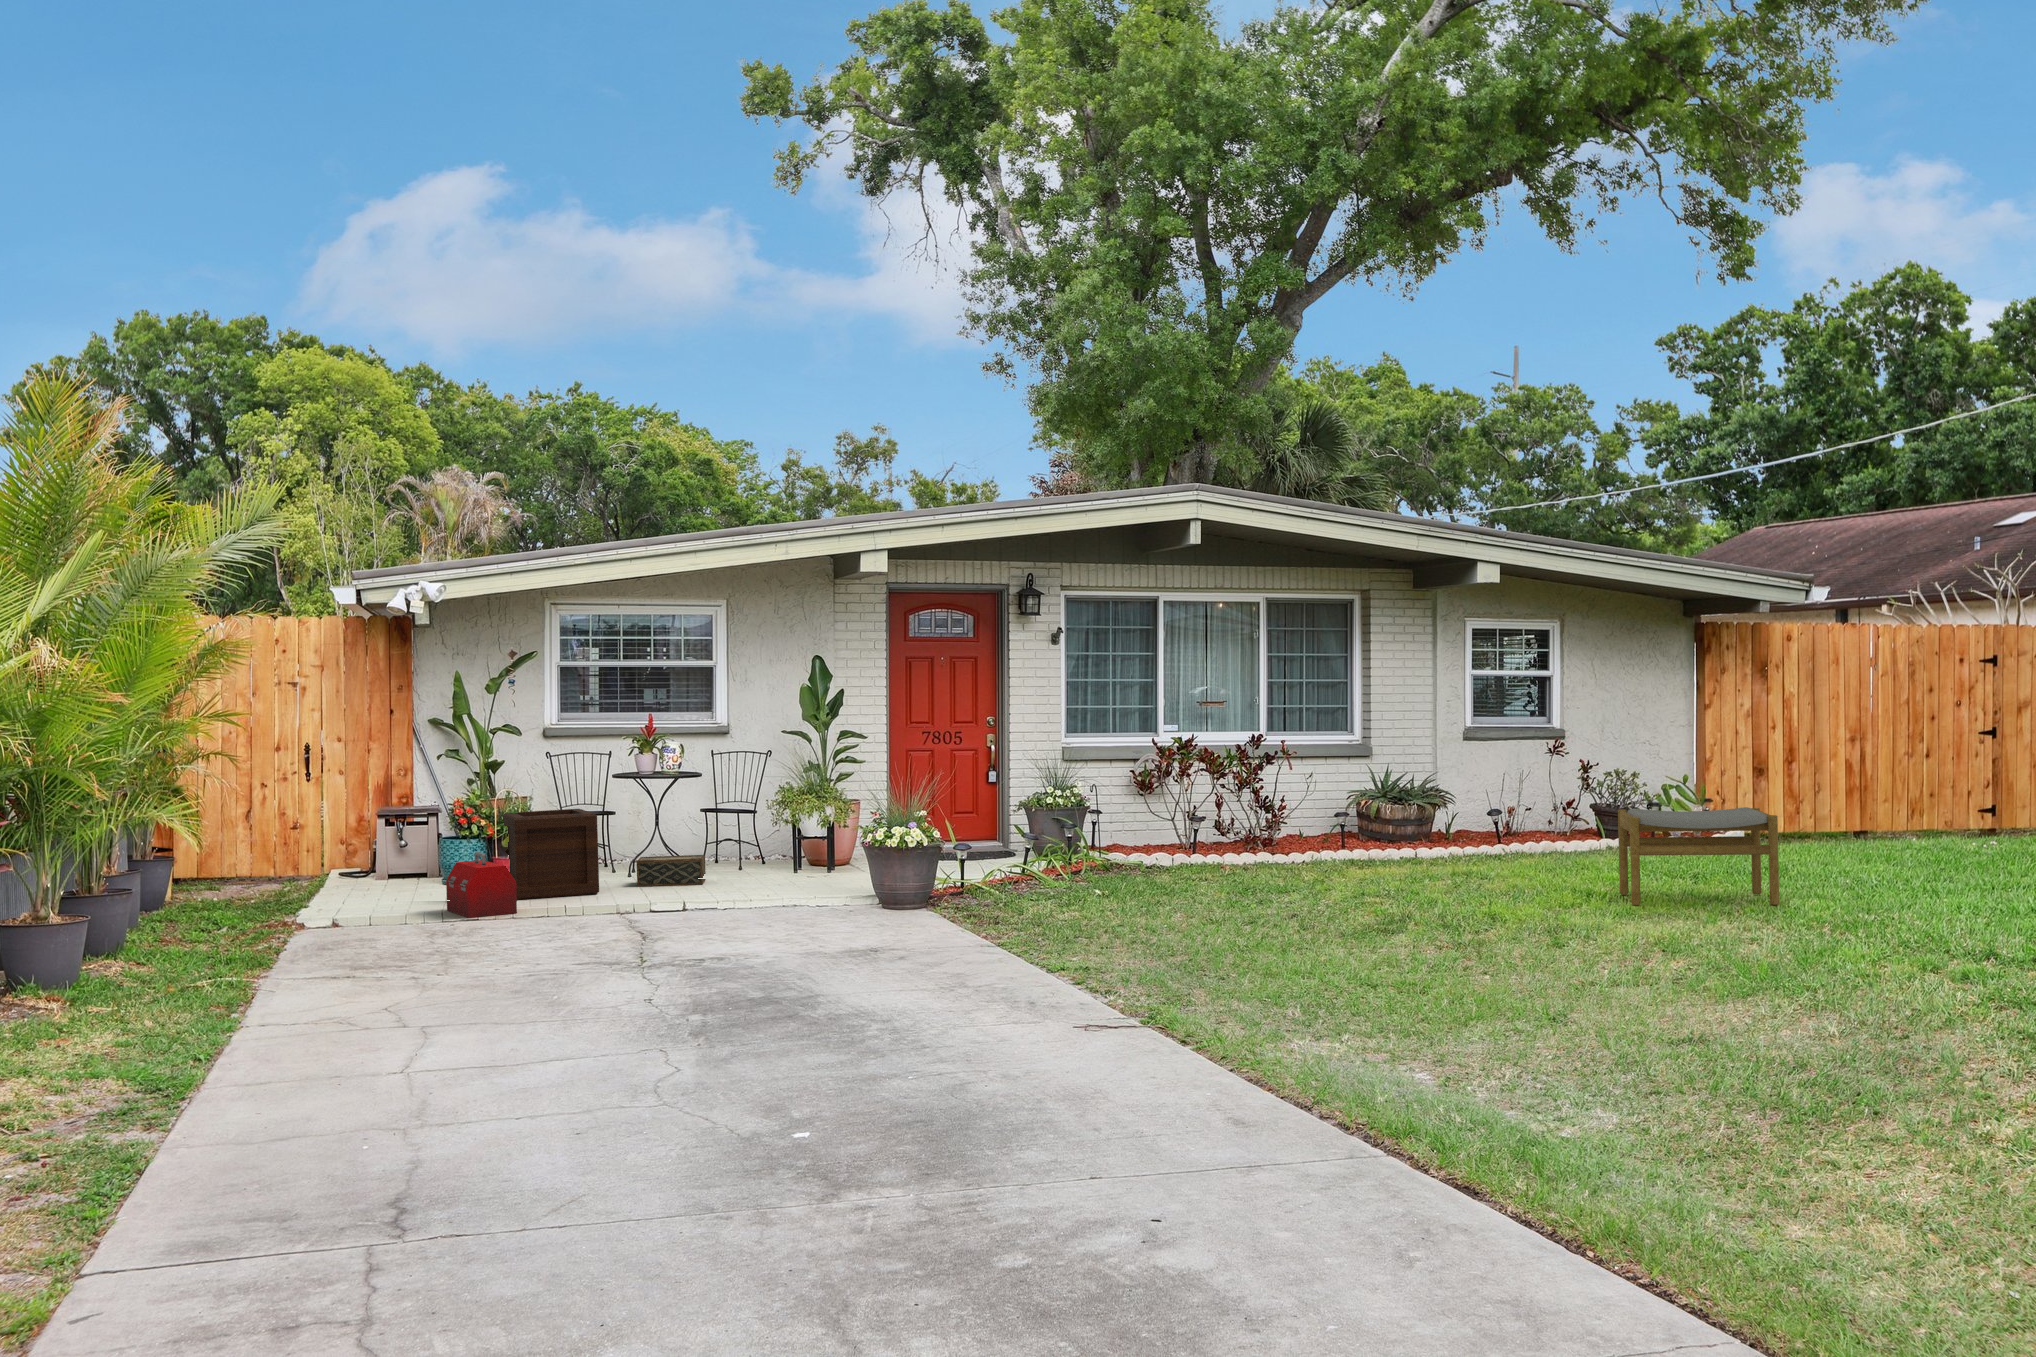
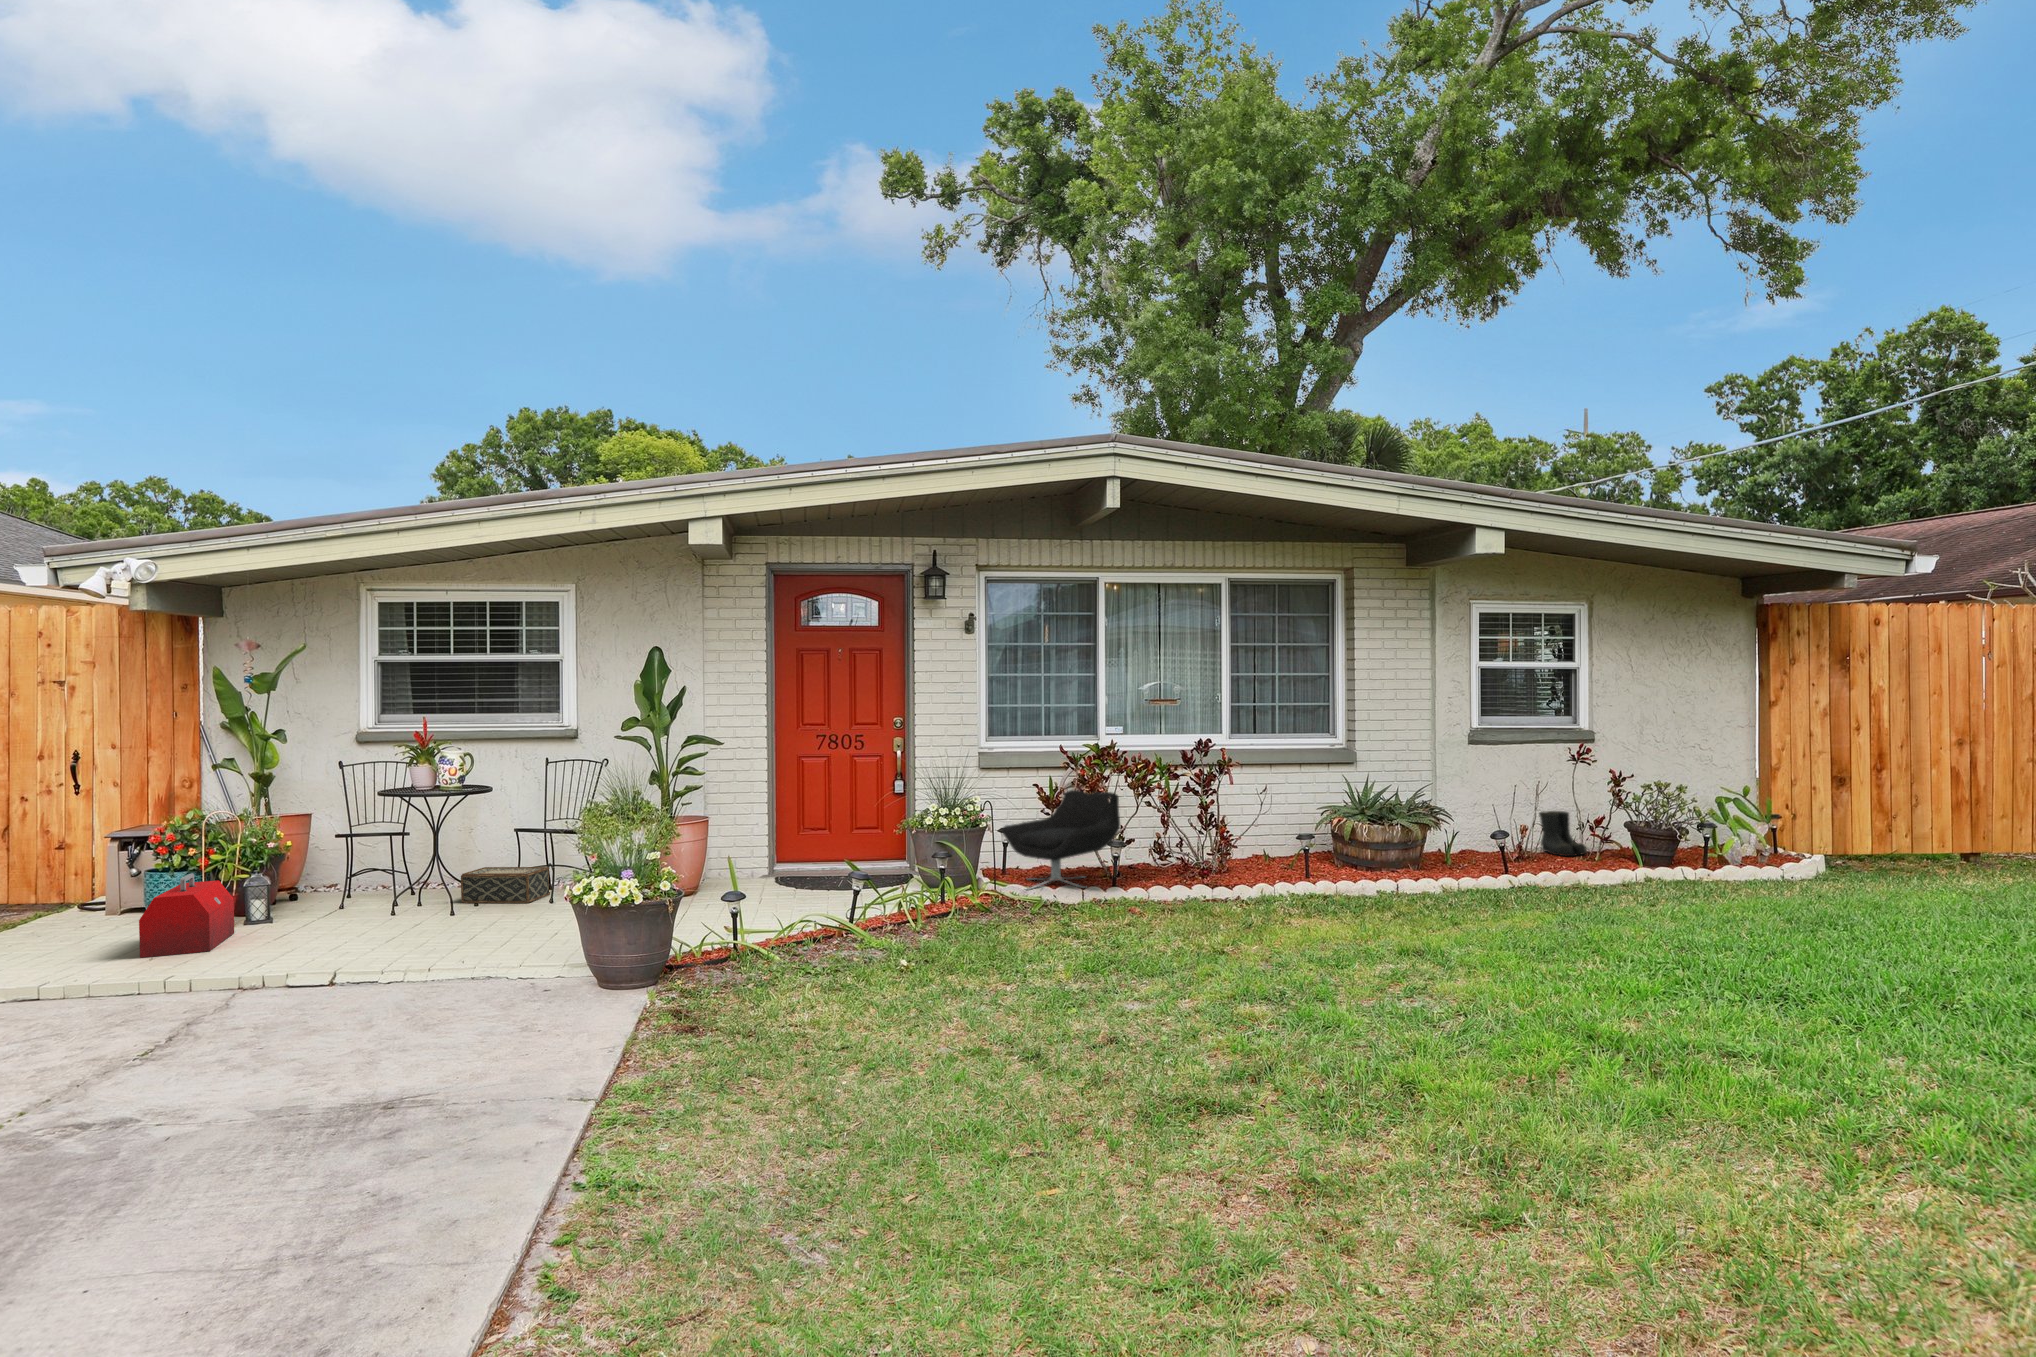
lounge chair: none [1096,781,1197,864] -> present [1002,790,1120,890]
boots: none [1522,796,1564,833] -> present [1539,811,1587,856]
footstool: present [1618,807,1779,906] -> none [1652,887,1987,1101]
wooden crate: present [503,809,599,900] -> none [285,814,418,922]

